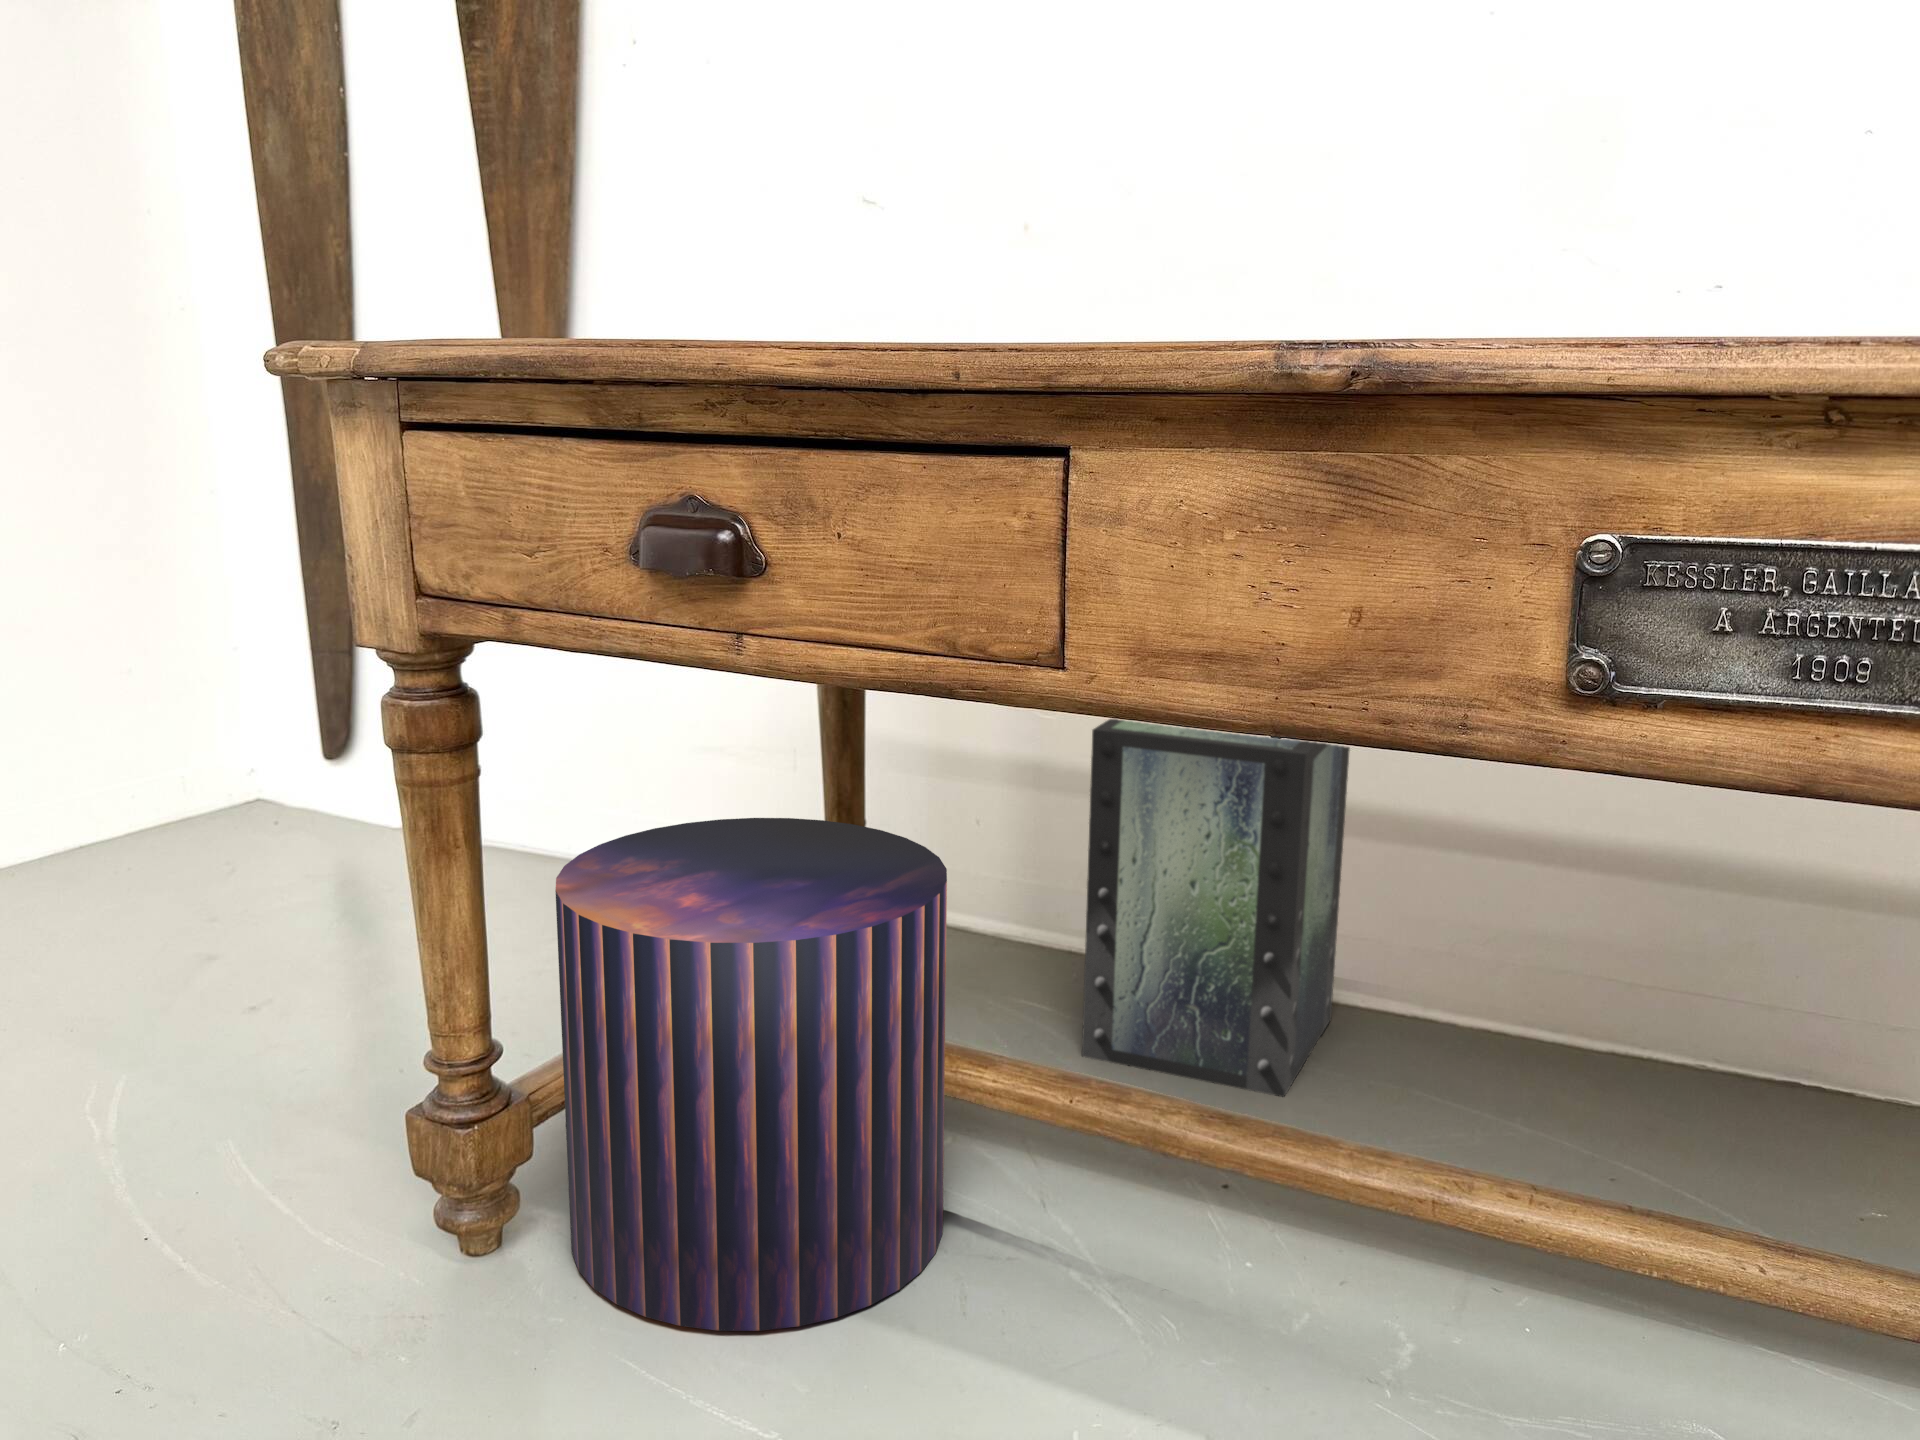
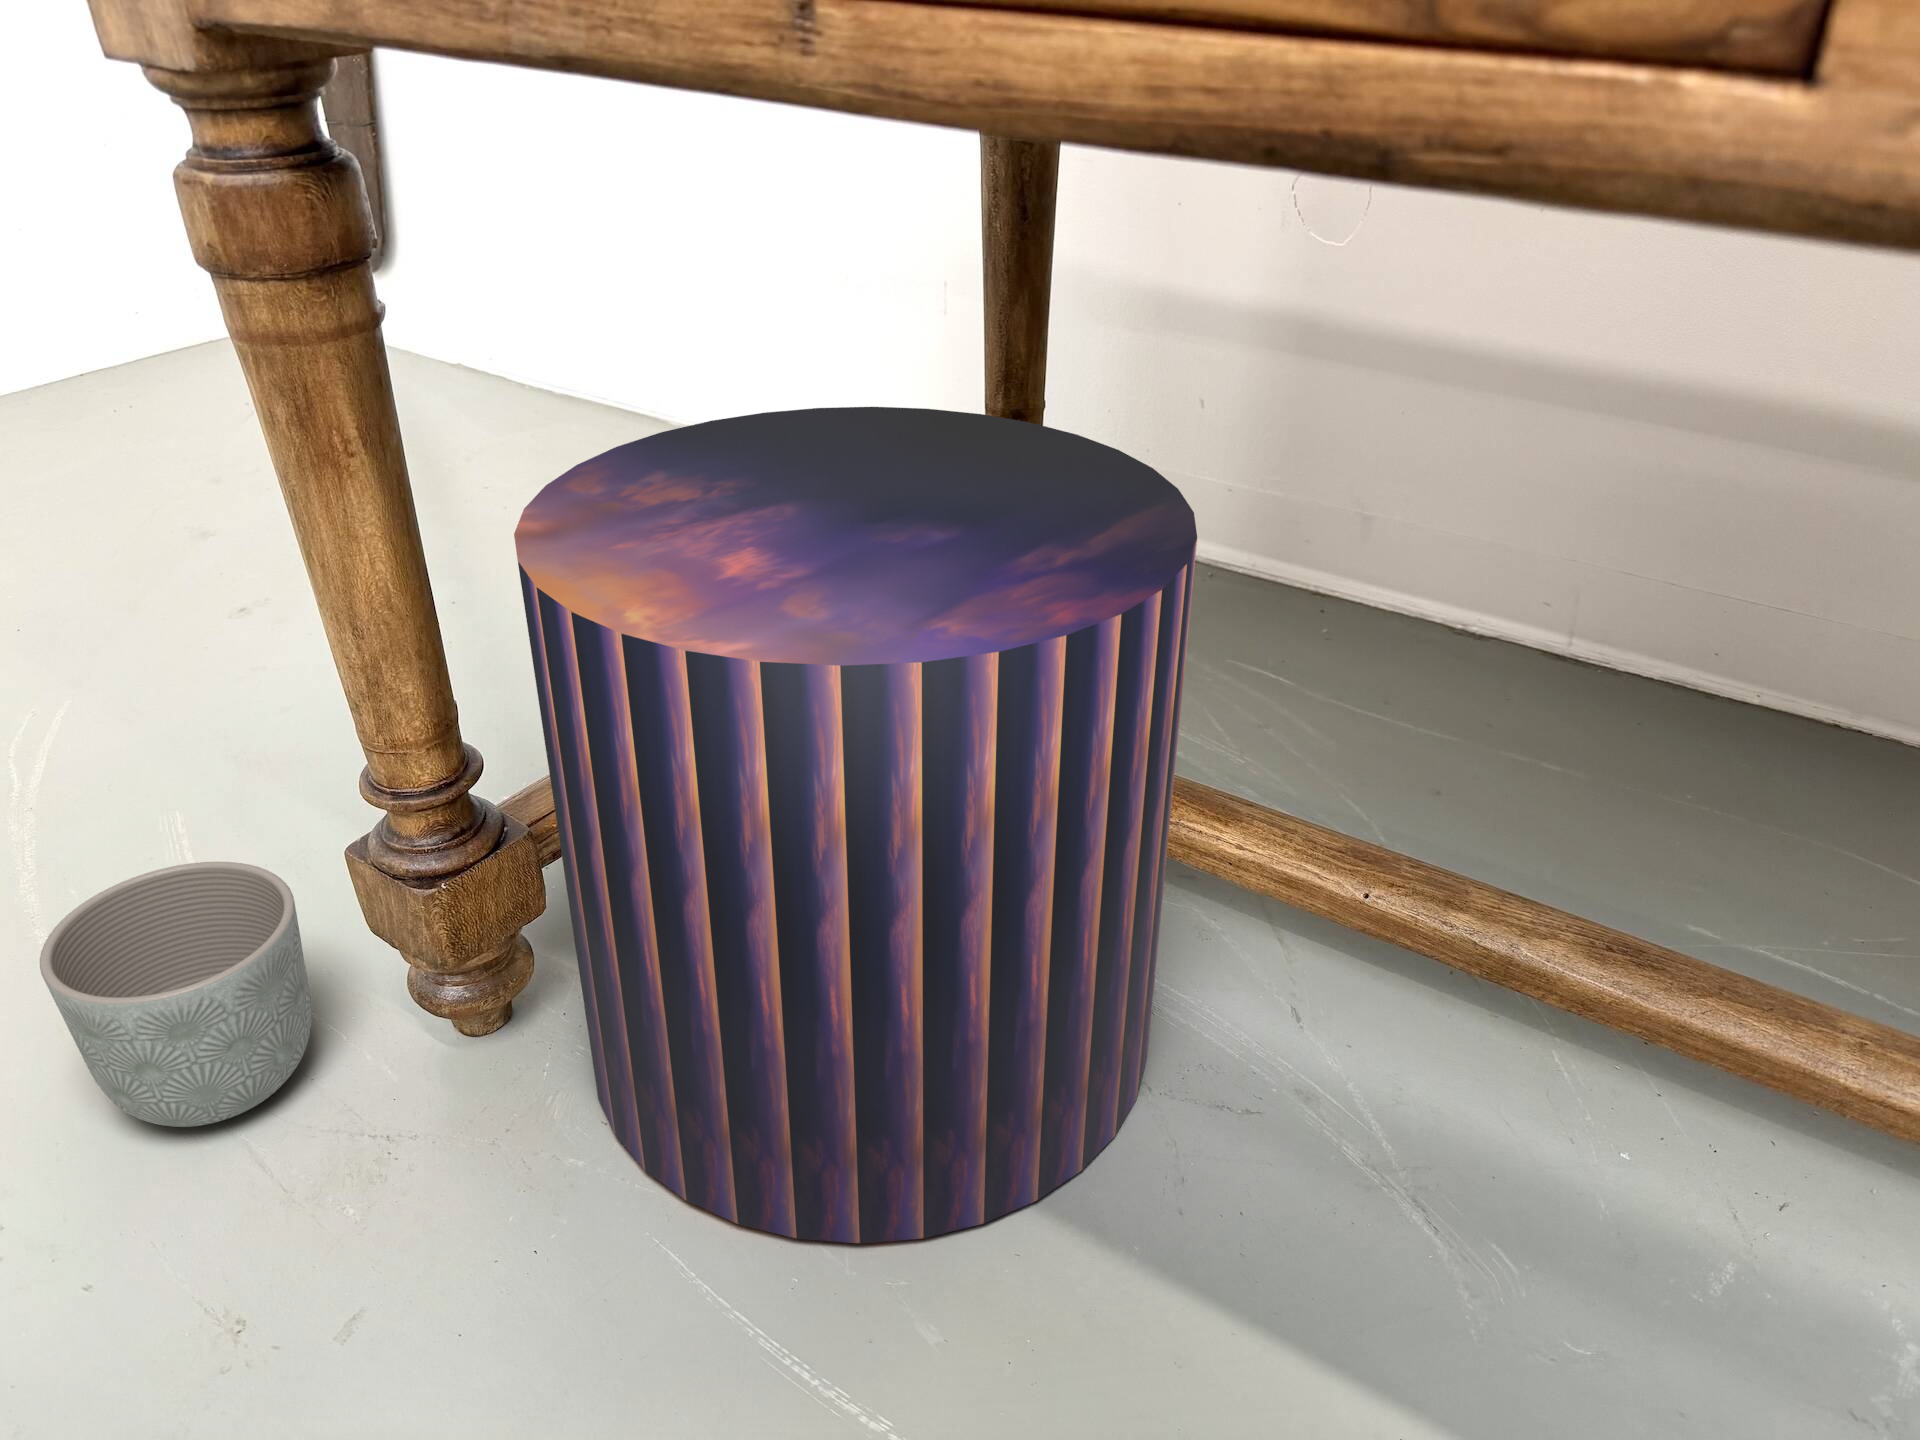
storage box: present [1082,719,1350,1097] -> none [1337,218,1818,840]
planter: none [223,1123,382,1299] -> present [40,862,312,1127]

